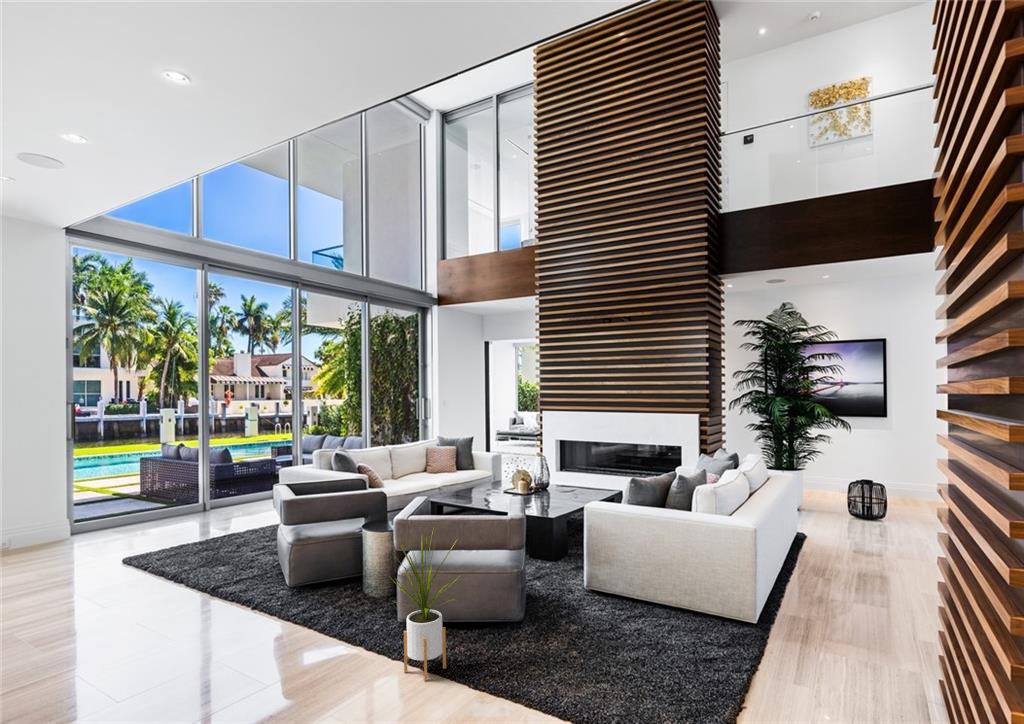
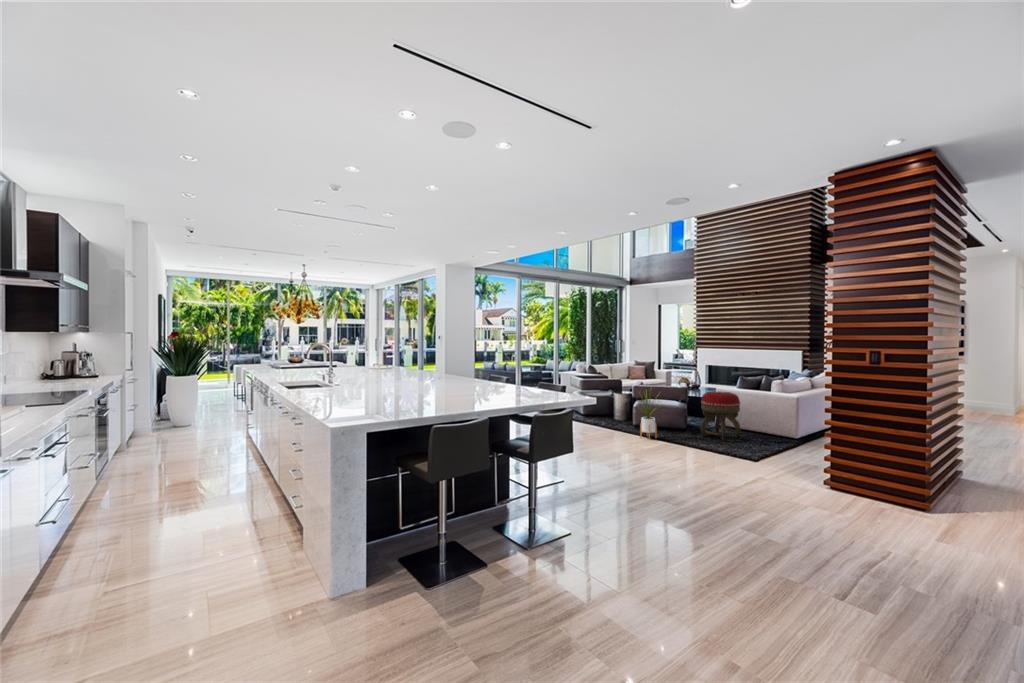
footstool: none [552,525,639,657] -> present [701,392,740,441]

